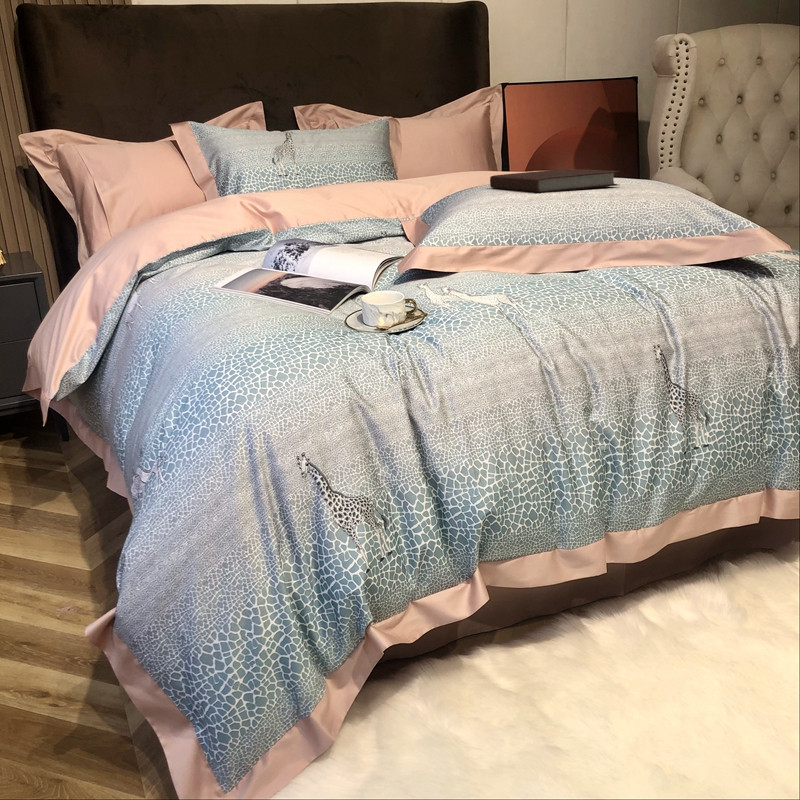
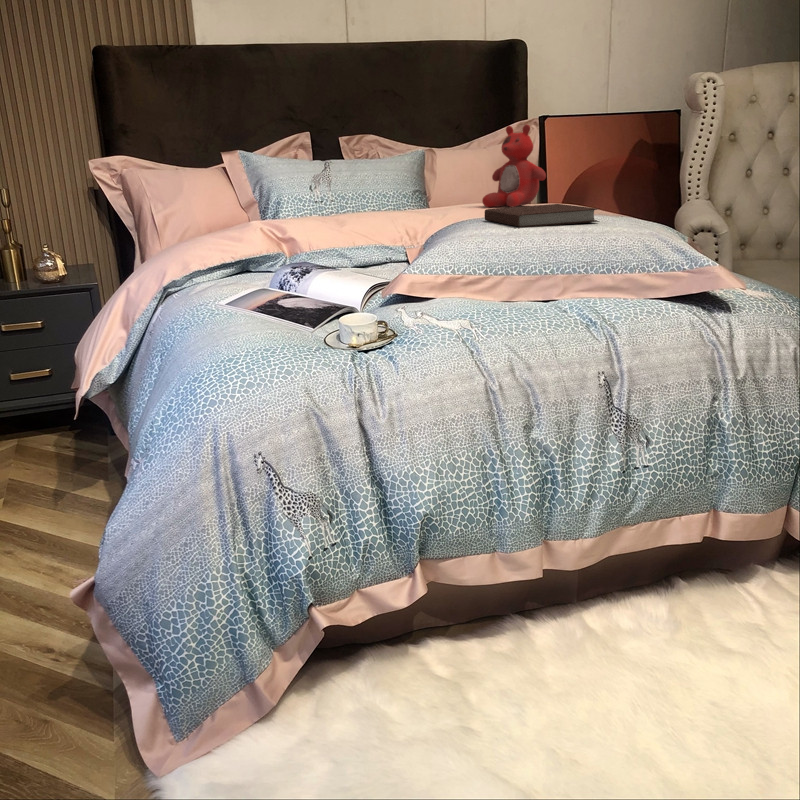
stuffed bear: none [469,89,535,177] -> present [482,125,546,207]

